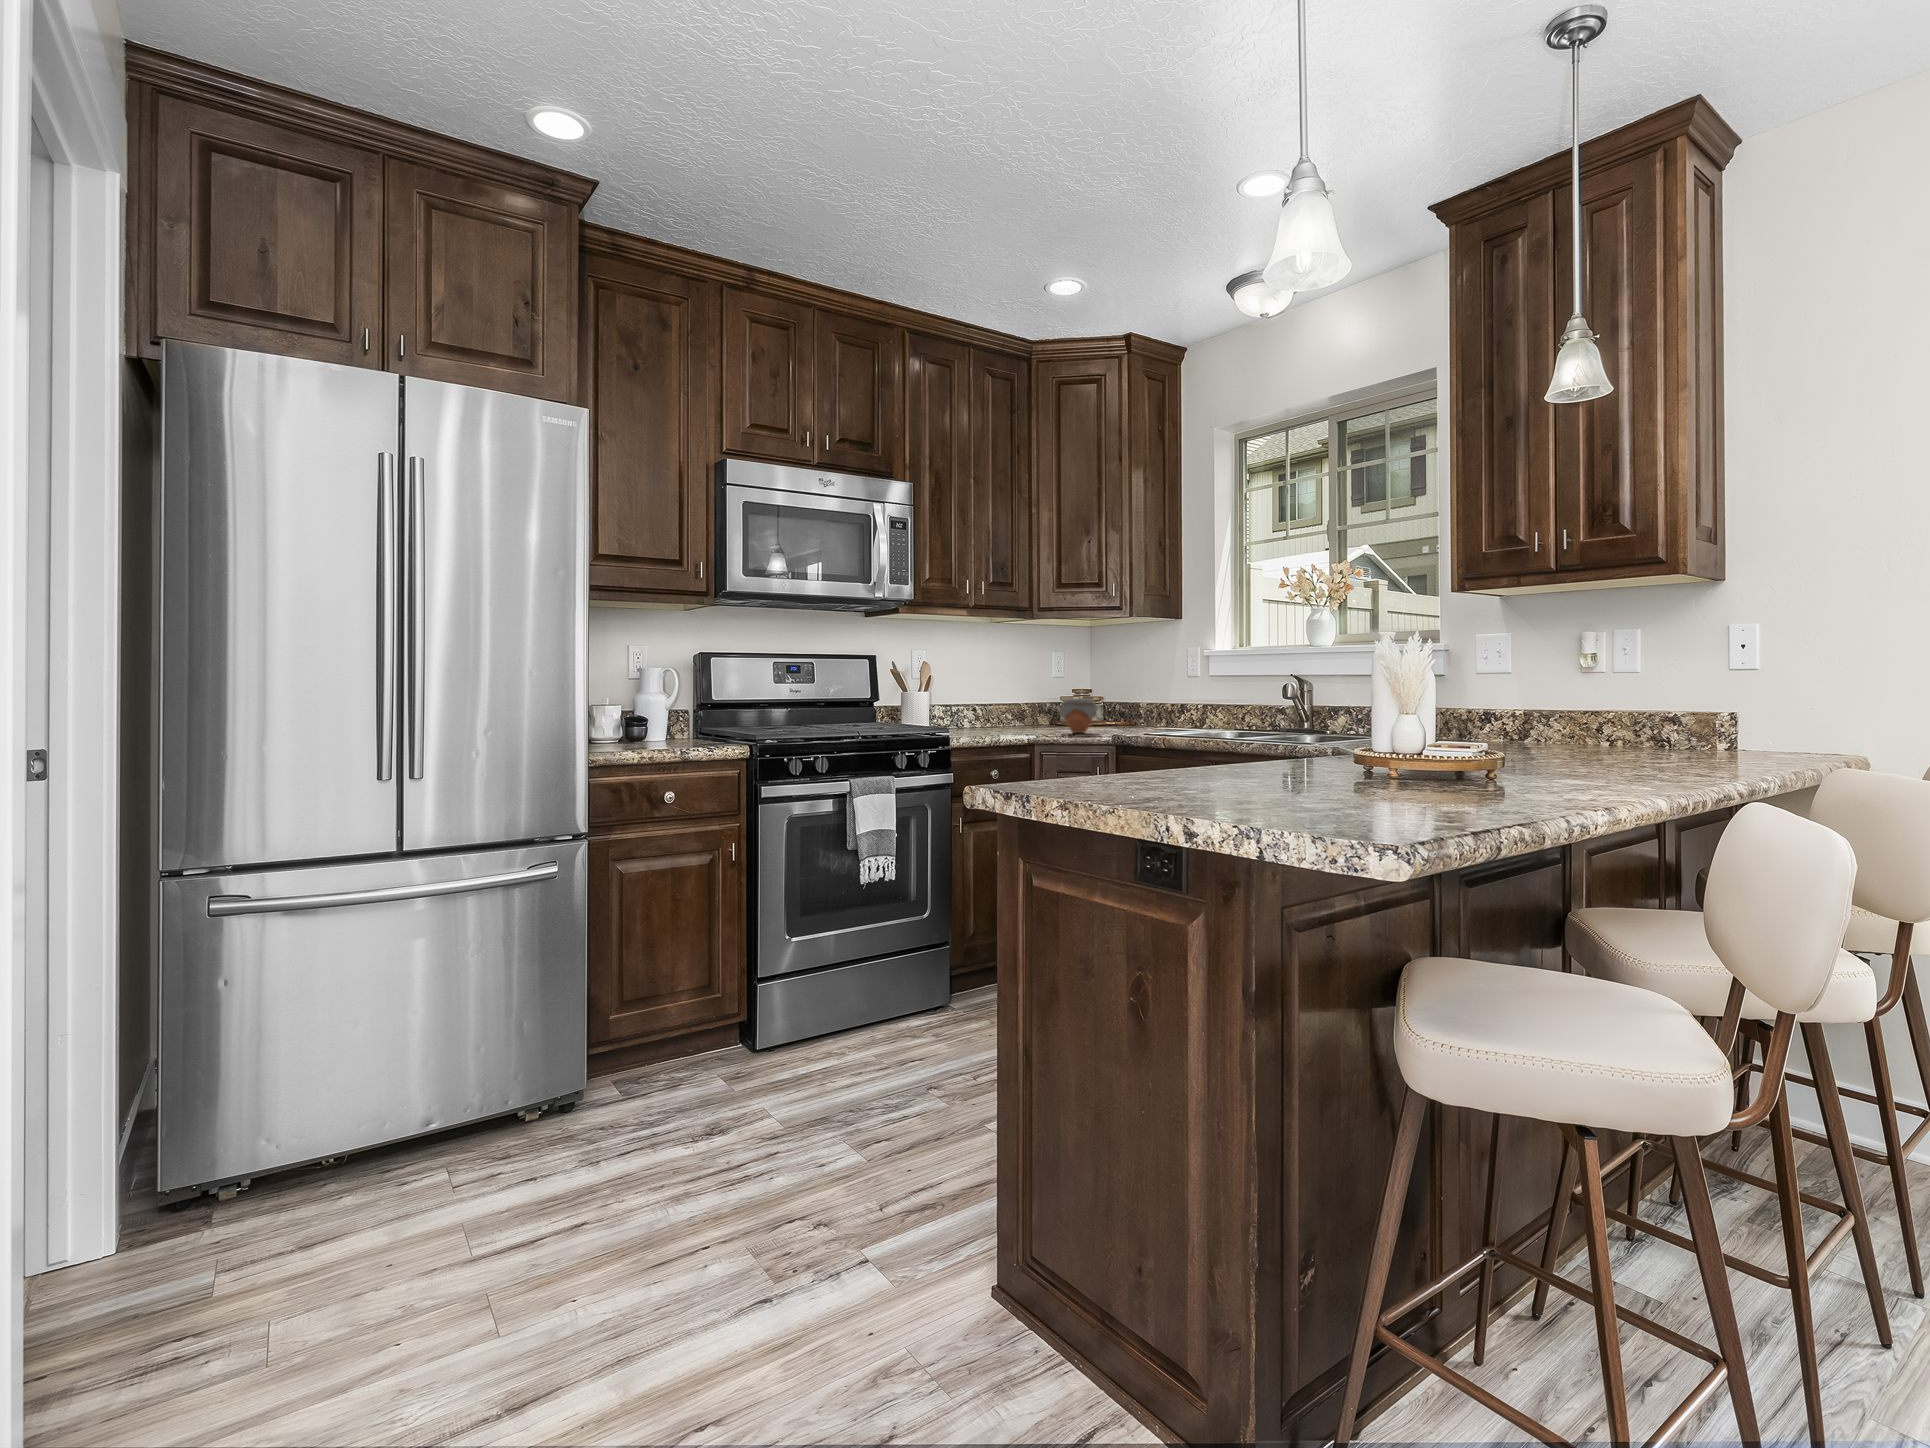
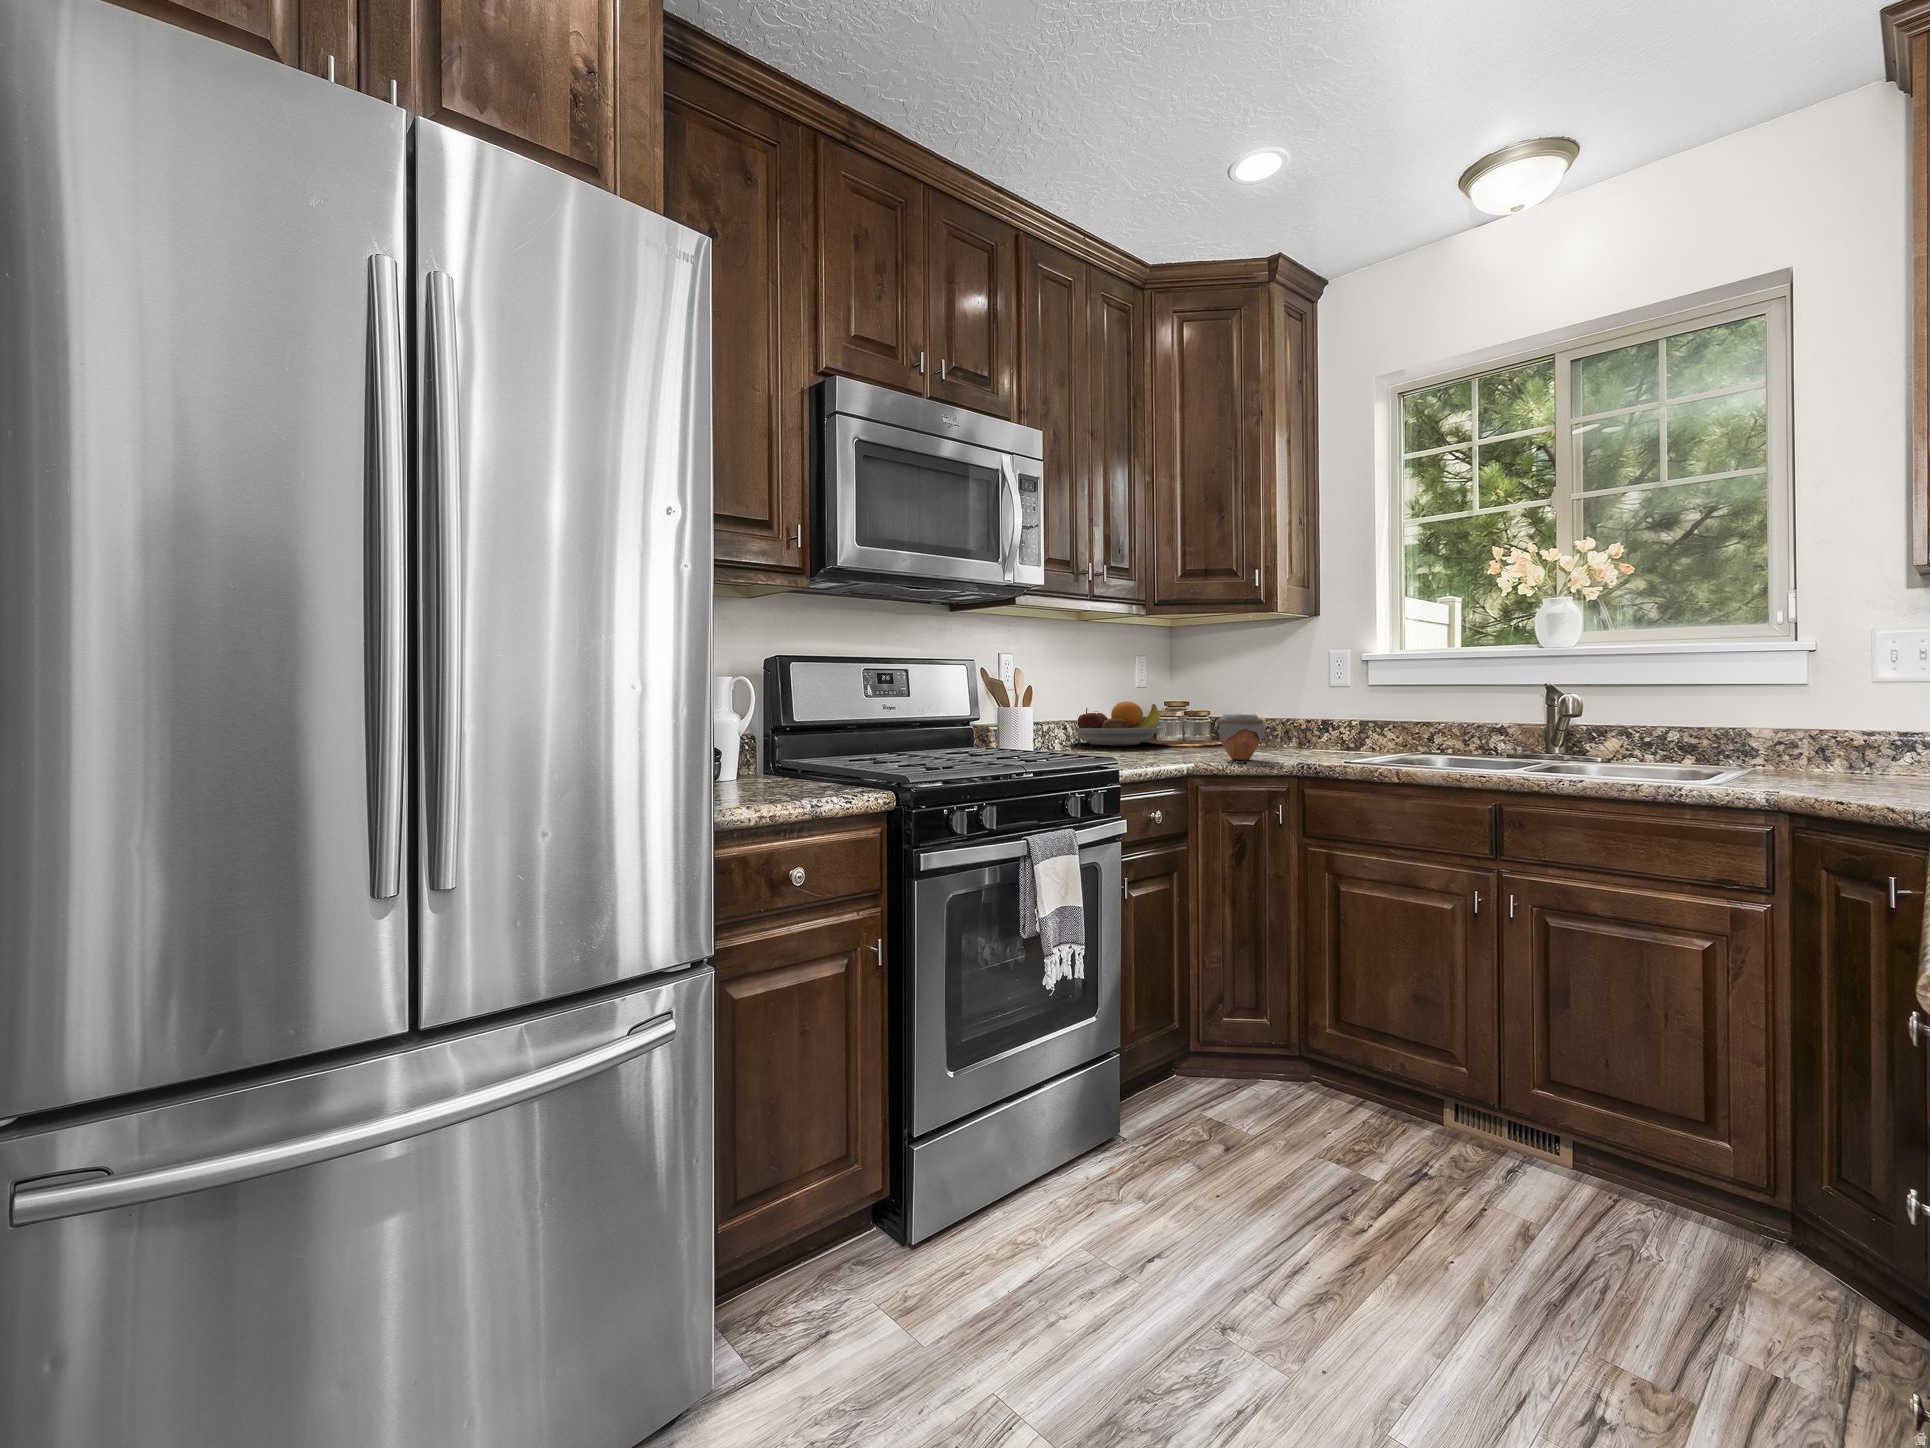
fruit bowl: none [976,688,1057,724] -> present [1072,702,1165,745]

